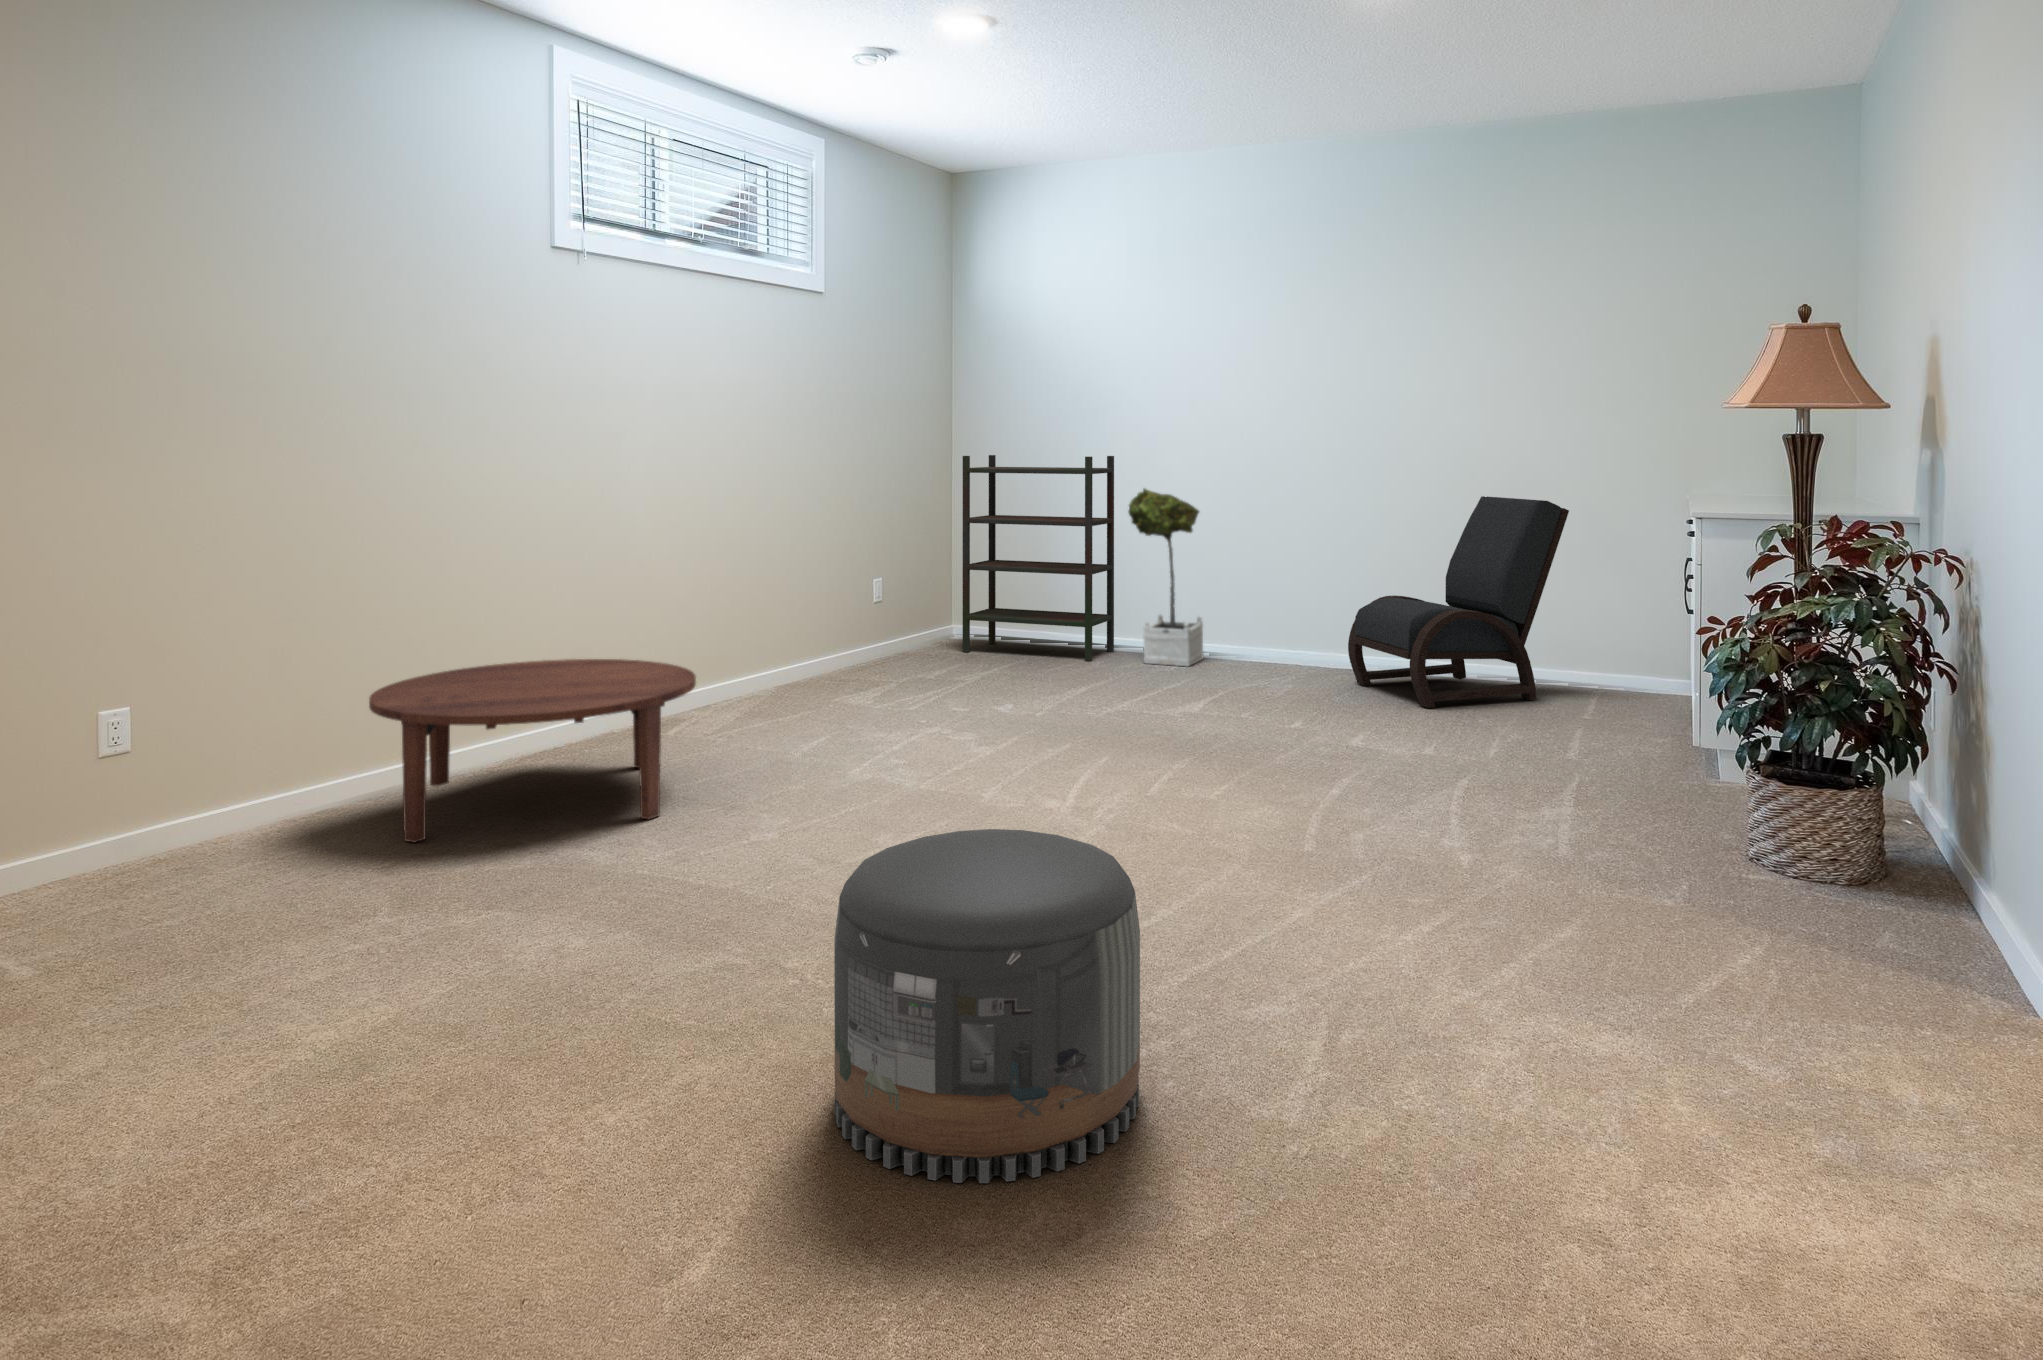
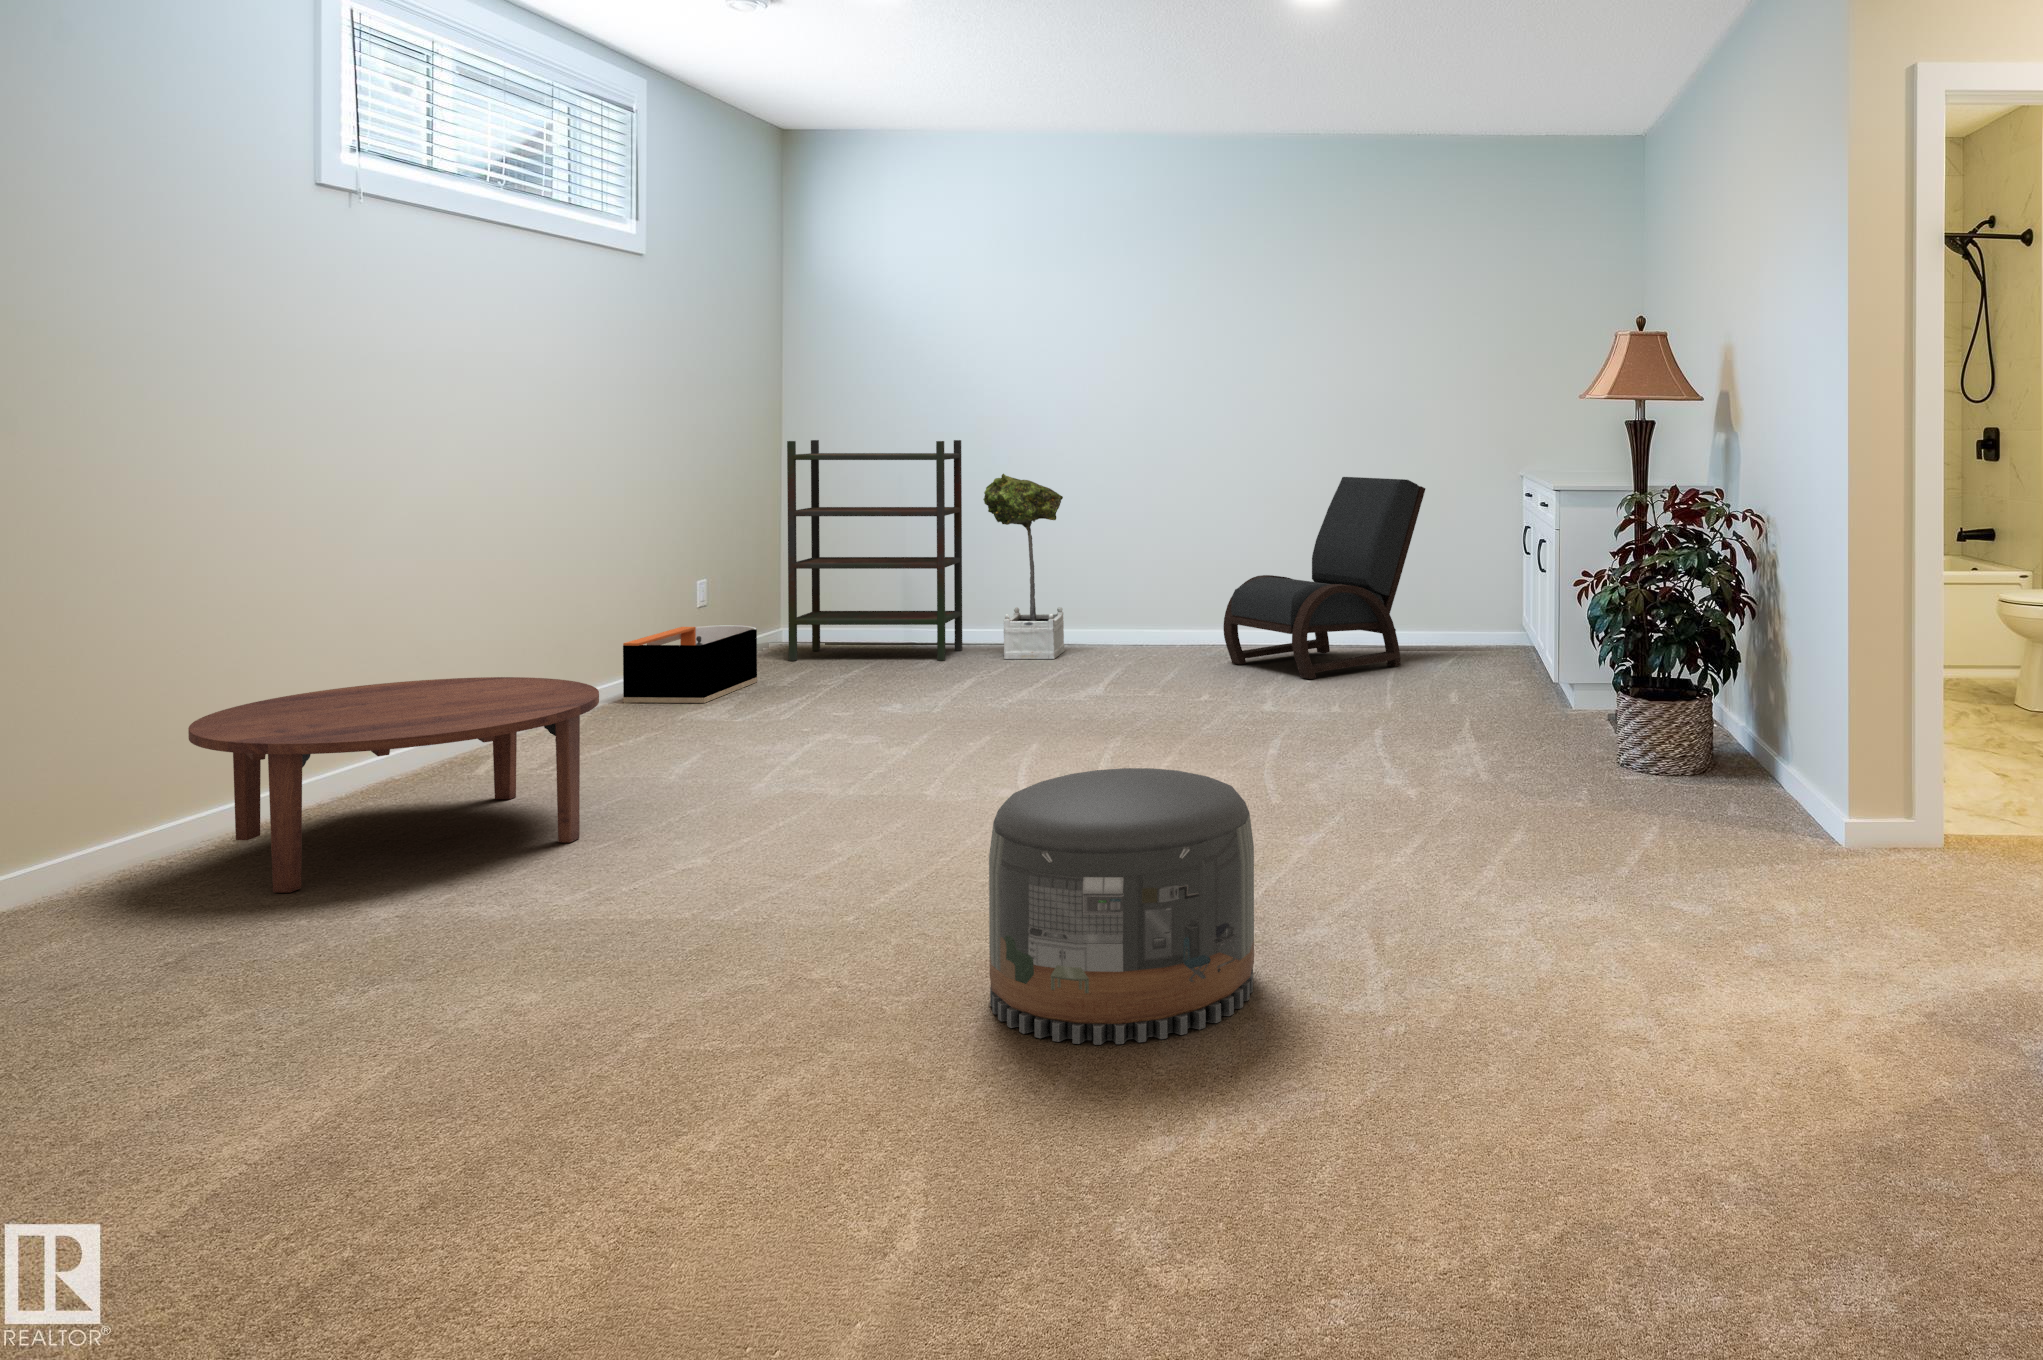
storage bin: none [805,618,922,688] -> present [623,625,757,703]

